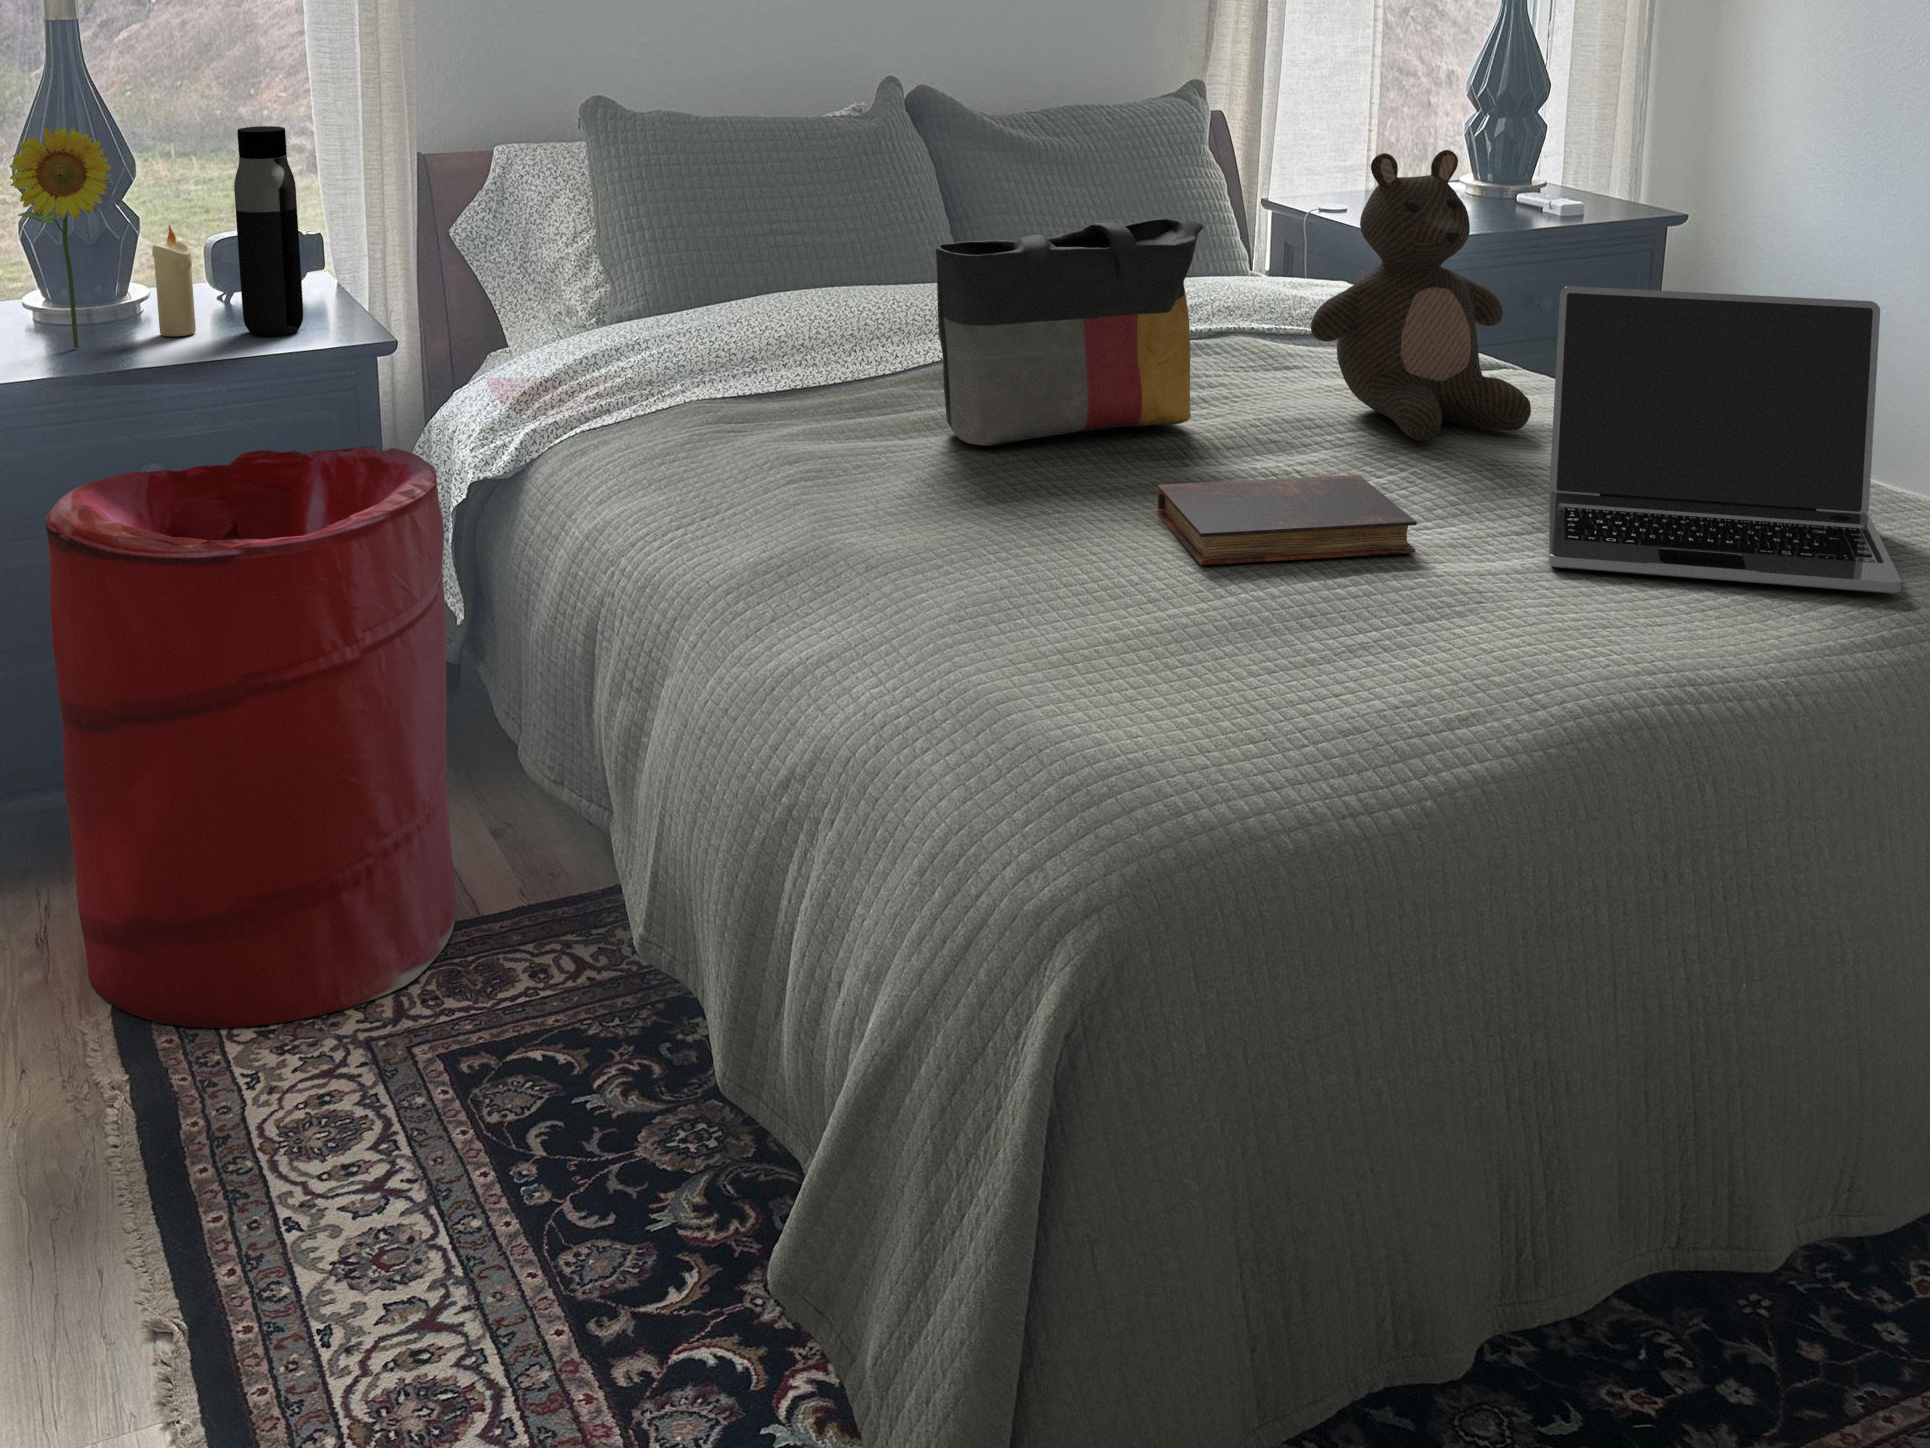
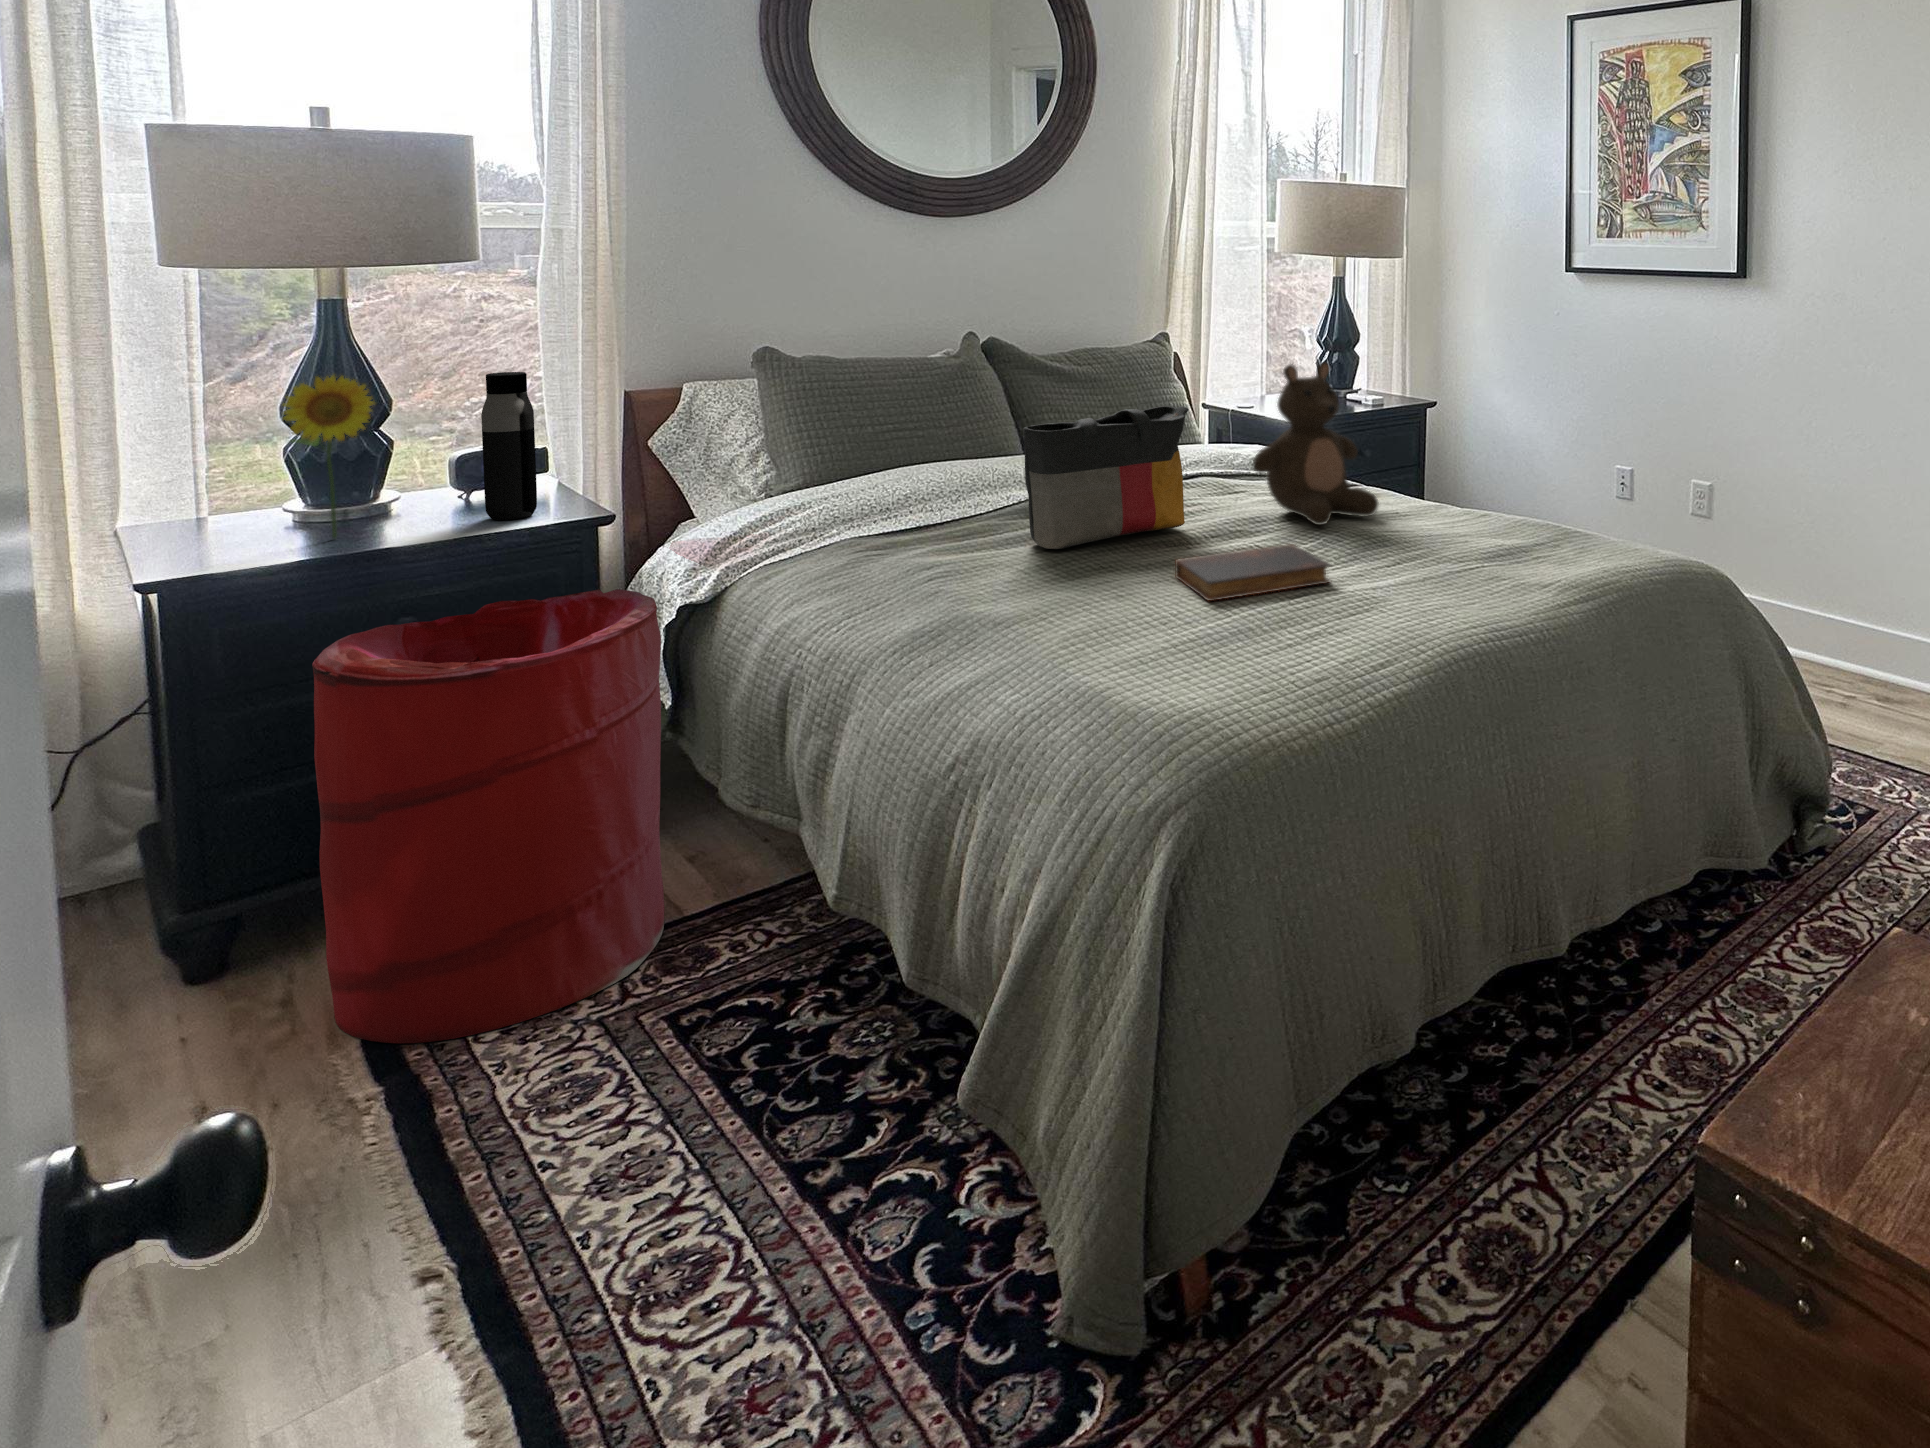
candle: present [152,225,196,336] -> none [406,445,443,526]
laptop: present [1549,286,1901,593] -> none [1397,428,1586,582]

